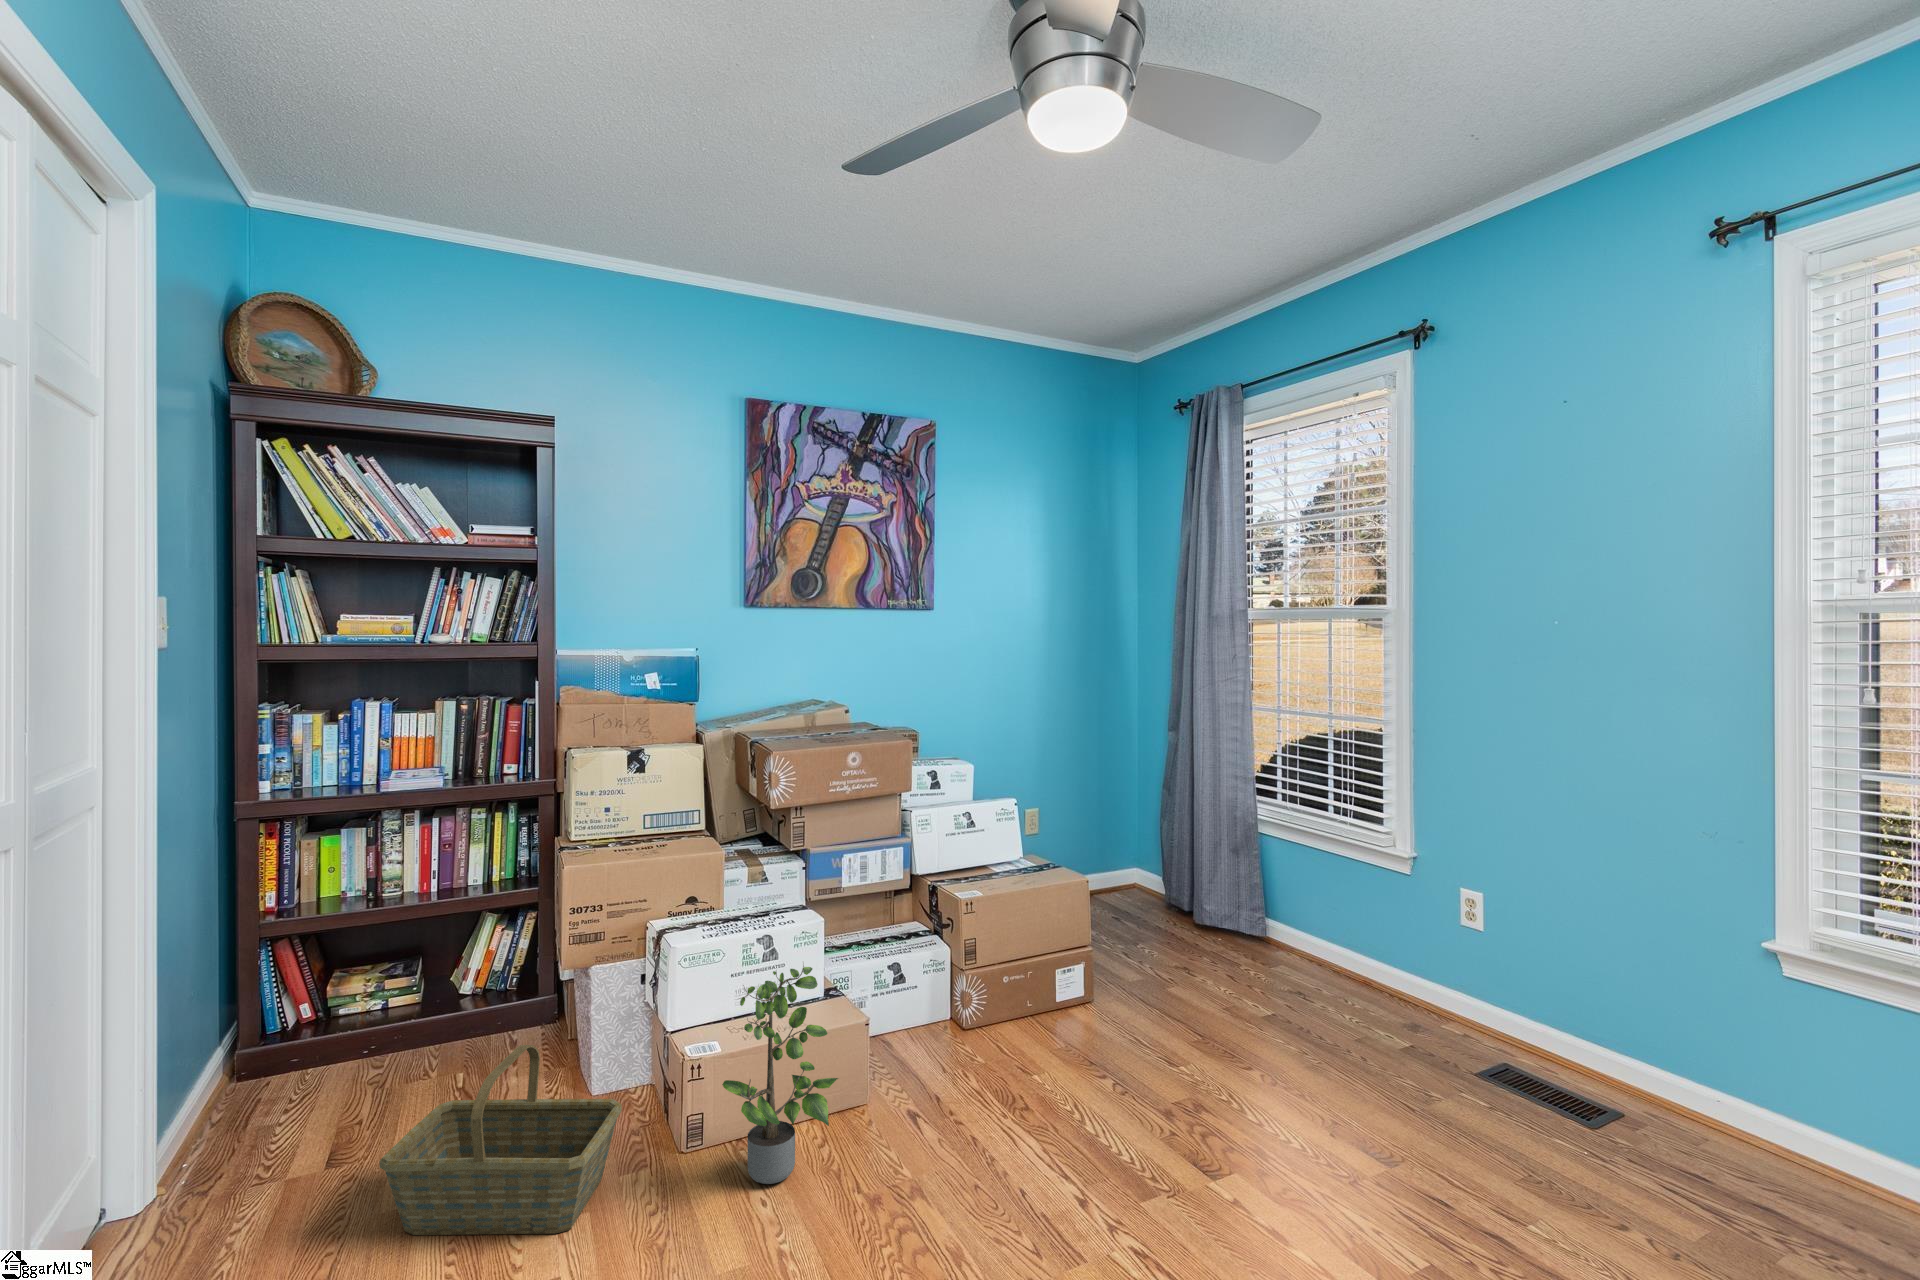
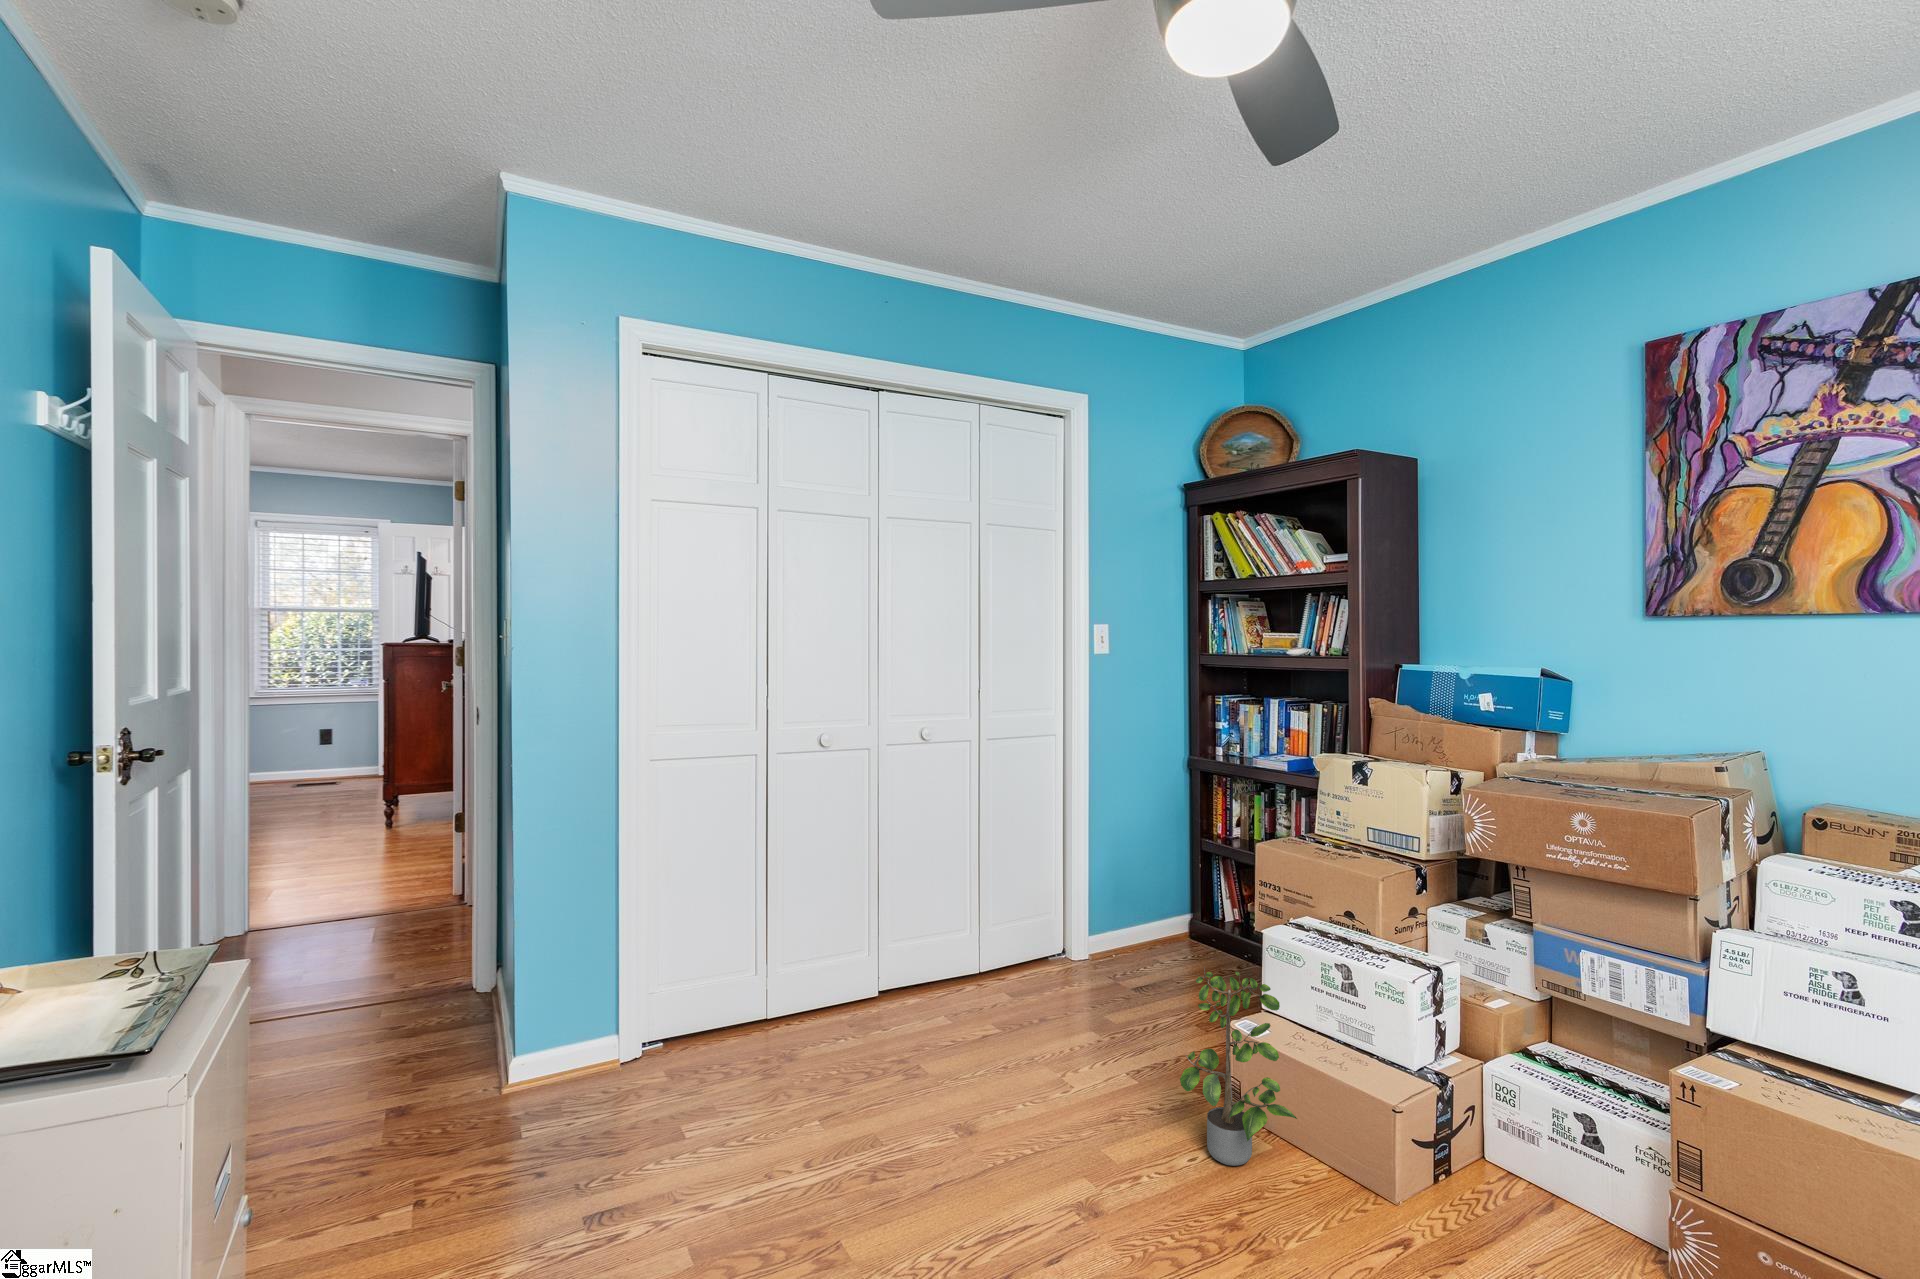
basket: present [379,1045,622,1235] -> none [1075,949,1188,1082]

